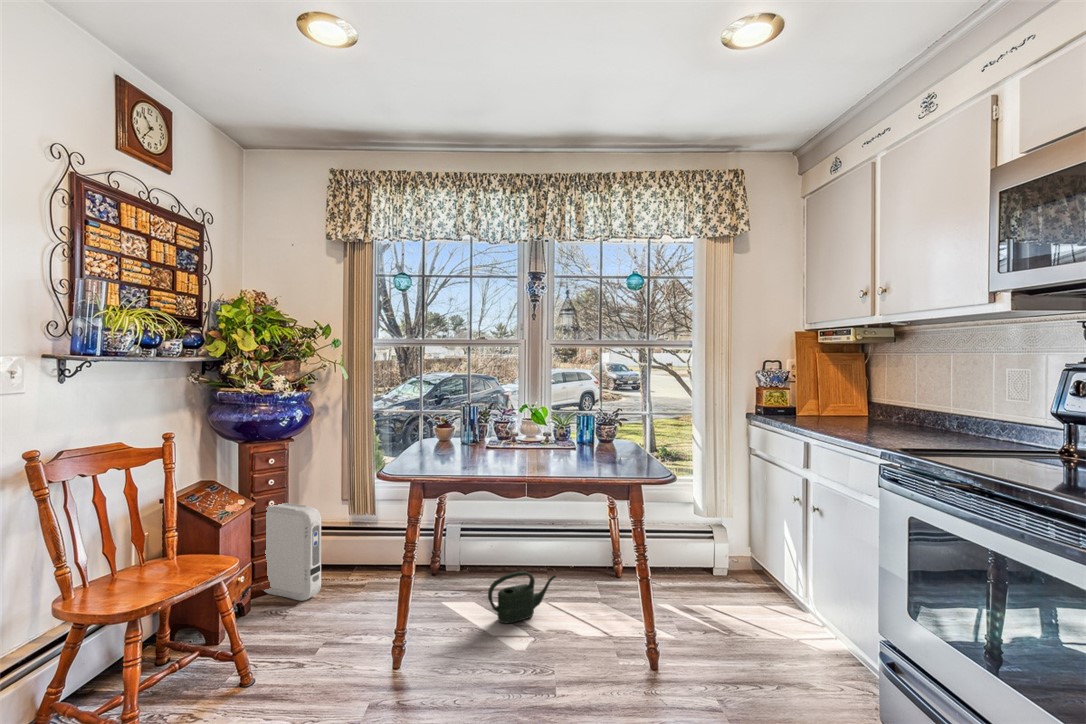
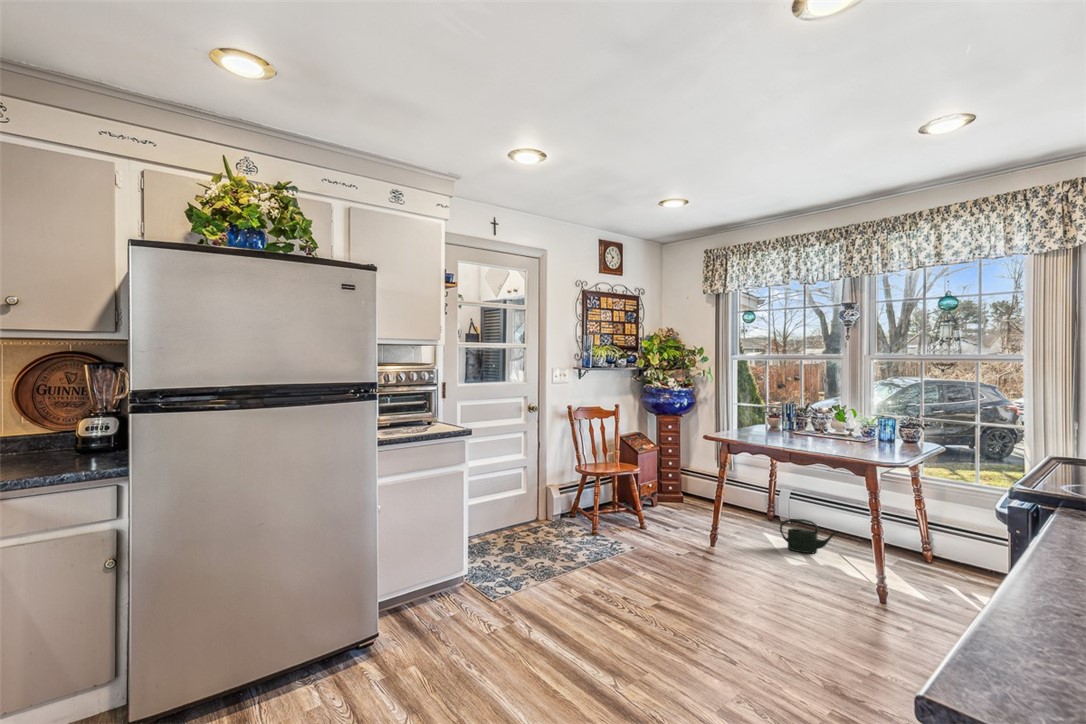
air purifier: present [264,503,321,601] -> none [664,451,693,508]

